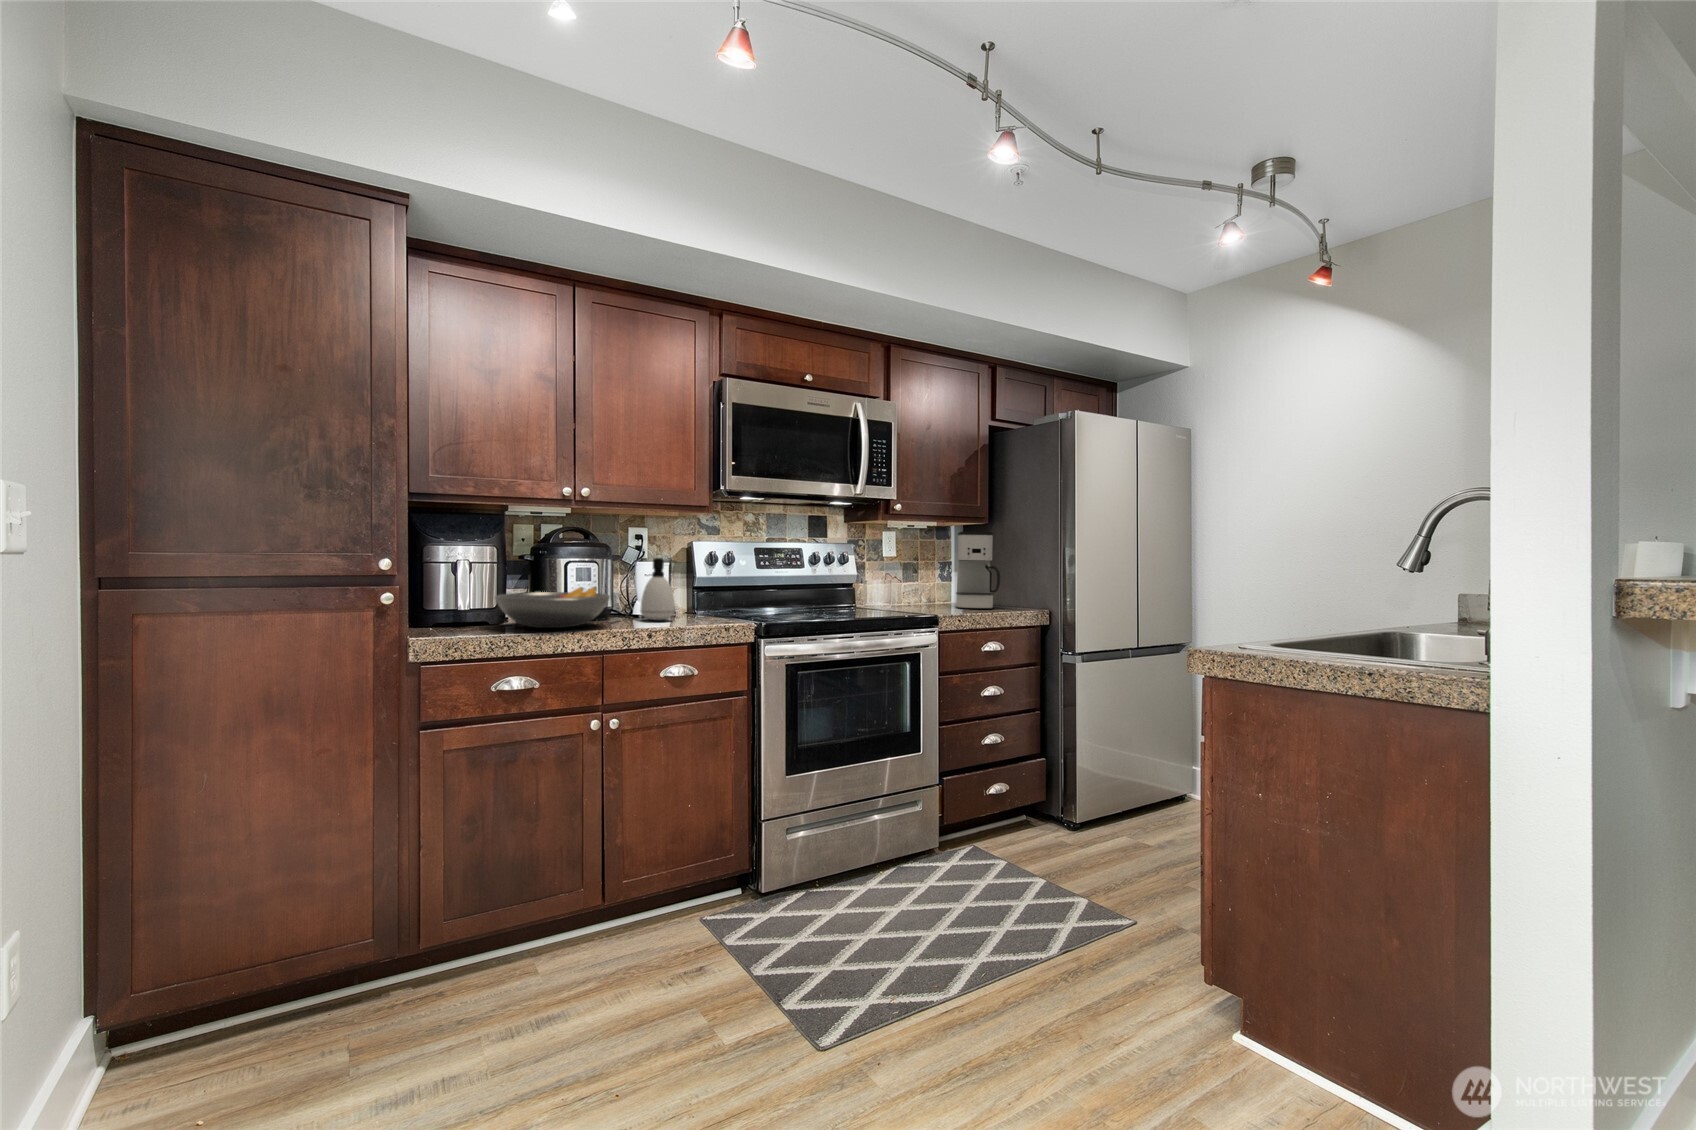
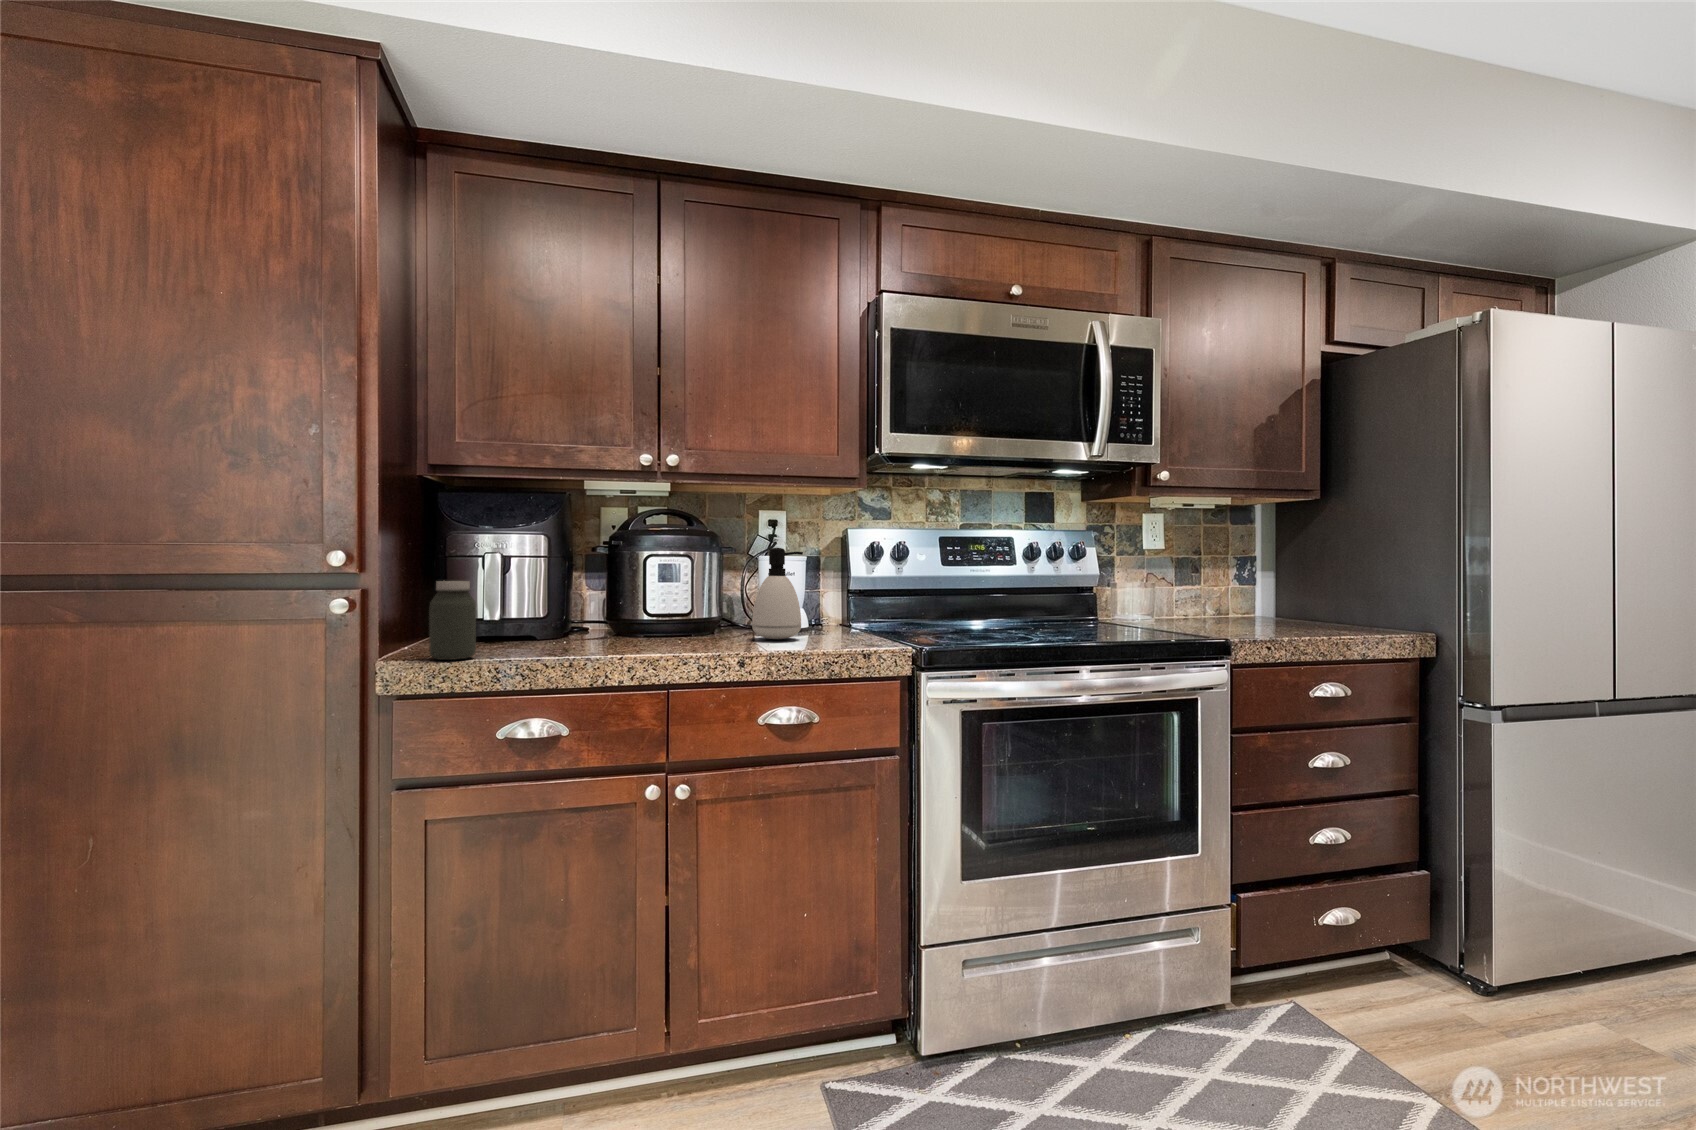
coffee maker: present [956,532,1001,609] -> none [1262,506,1340,629]
jar: none [440,583,473,637] -> present [429,581,476,660]
fruit bowl: present [495,587,610,628] -> none [531,589,696,648]

